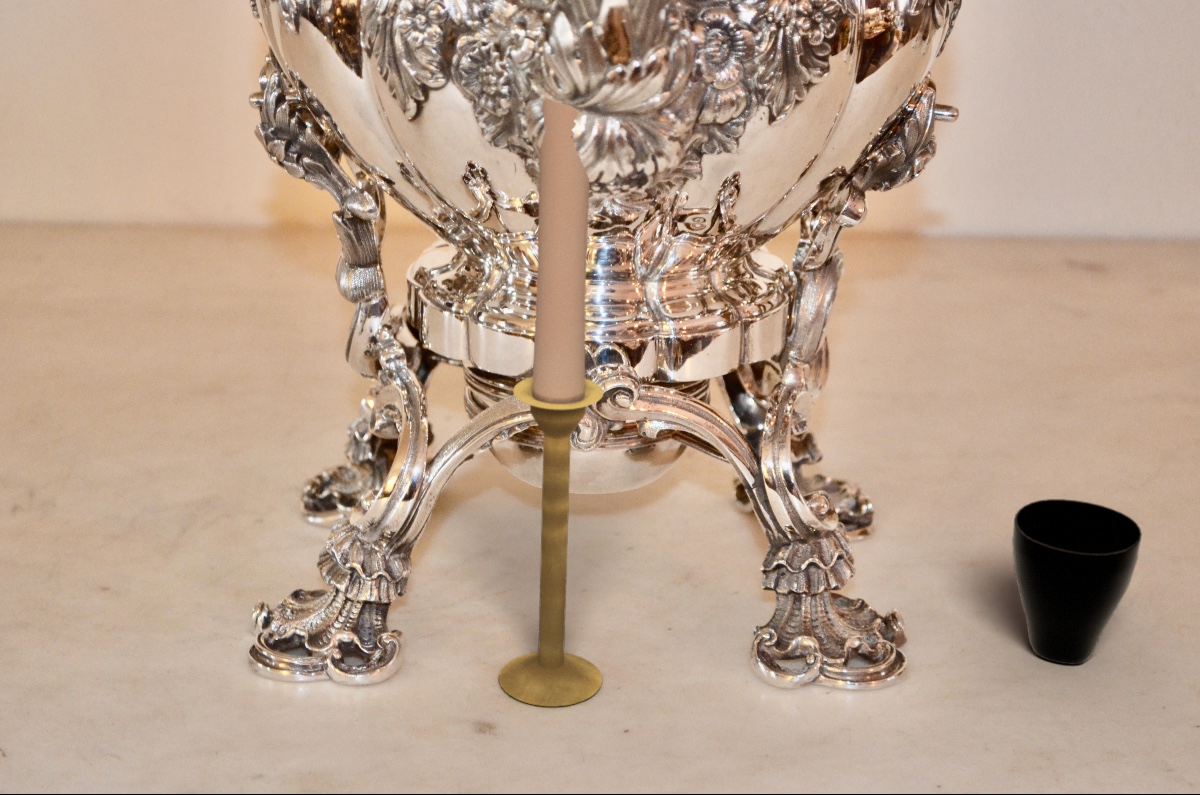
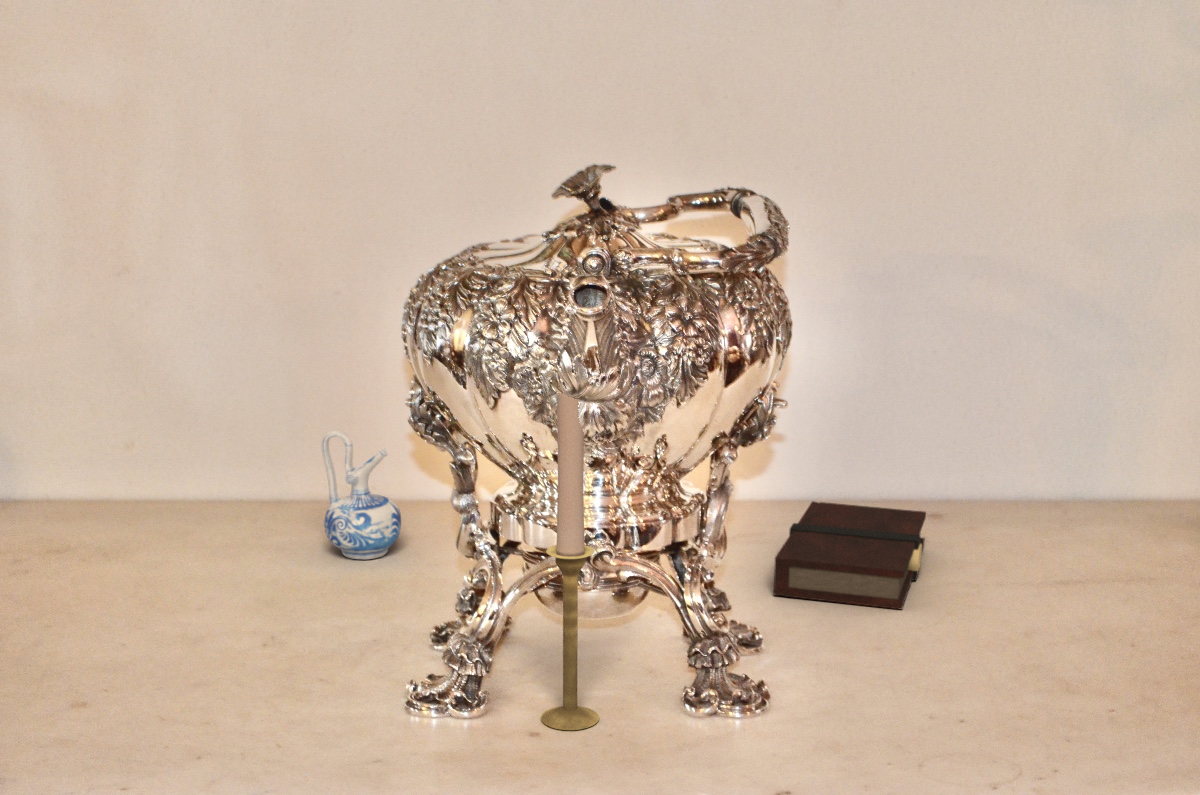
ceramic pitcher: none [115,125,253,342] -> present [322,430,401,559]
book: none [876,253,1114,452] -> present [774,501,926,610]
cup: present [1012,499,1142,664] -> none [829,617,900,710]

